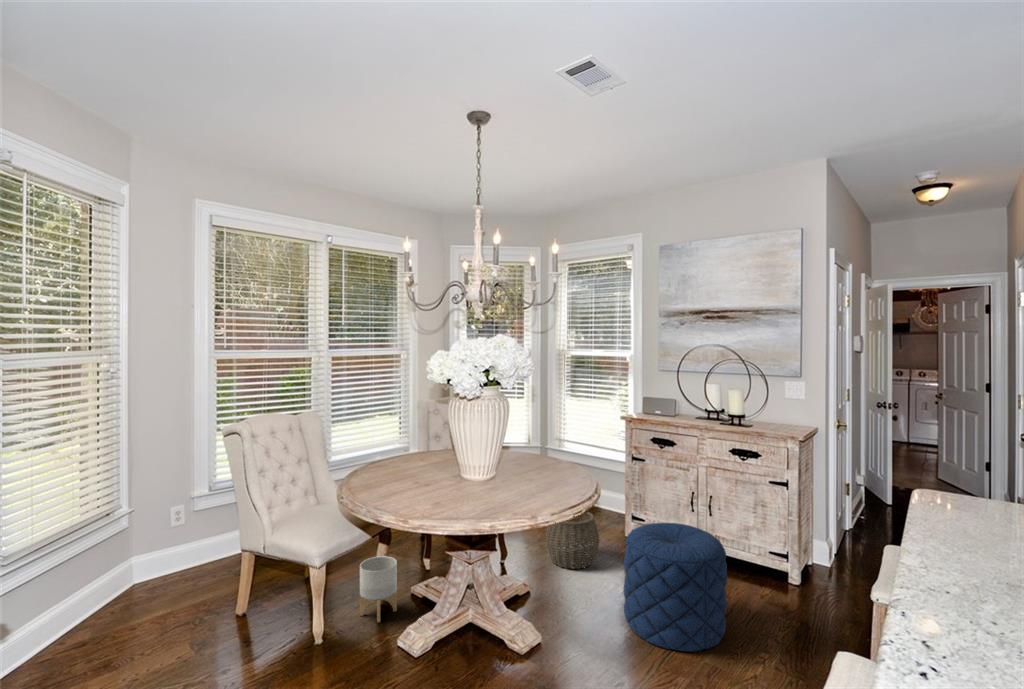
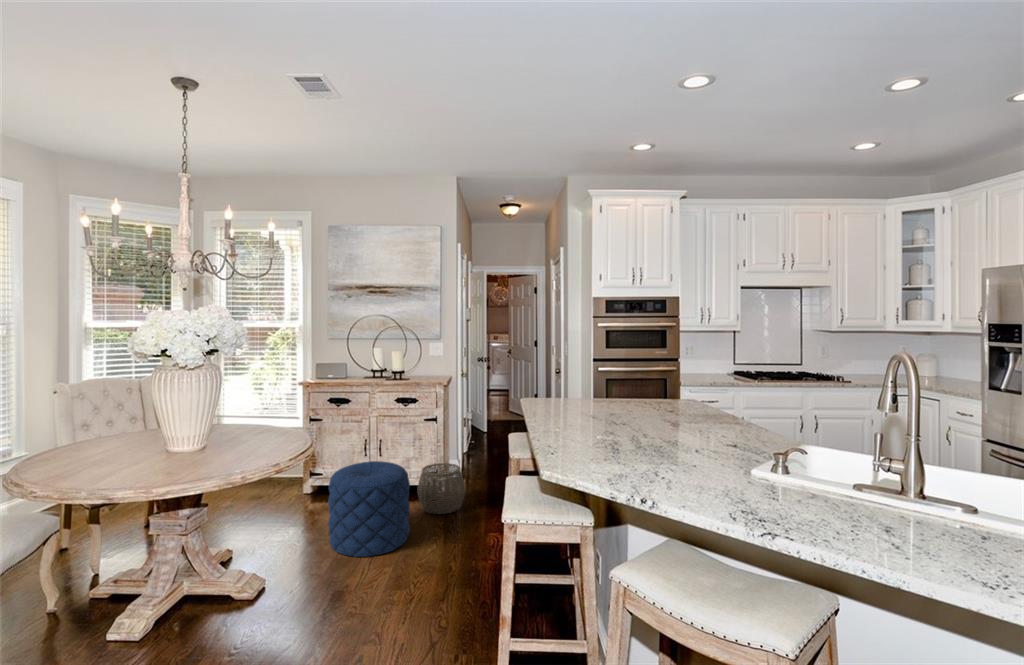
woven basket: present [546,512,599,569] -> present [418,463,465,514]
planter: present [360,556,397,622] -> none [25,561,80,637]

